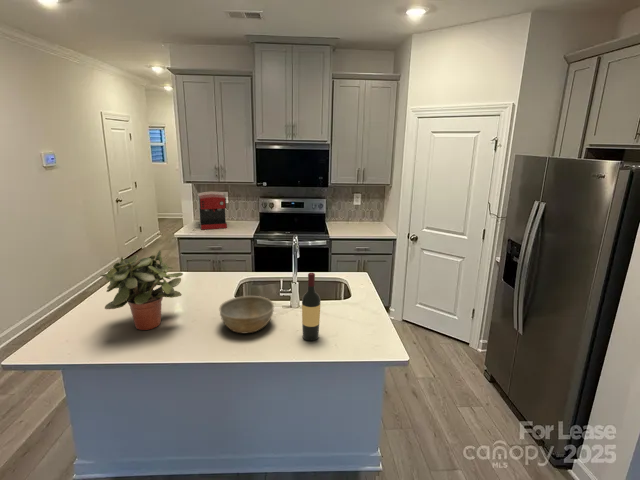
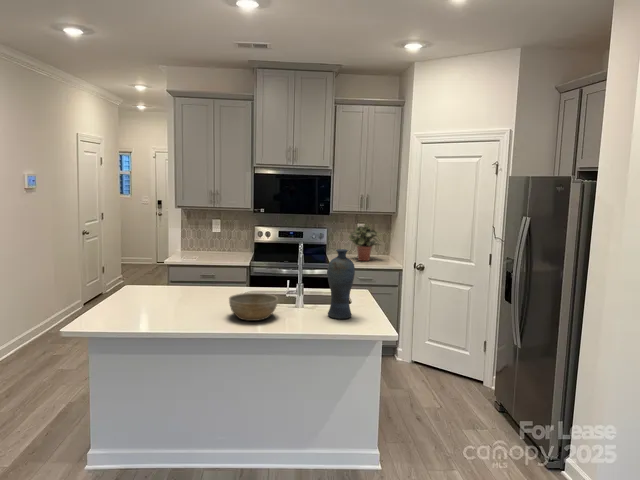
coffee maker: present [198,191,227,229] -> none [189,218,220,257]
vase: none [328,250,357,326] -> present [328,249,355,319]
potted plant: present [101,251,183,330] -> present [348,224,383,261]
wine bottle: present [302,273,321,341] -> none [304,263,321,326]

